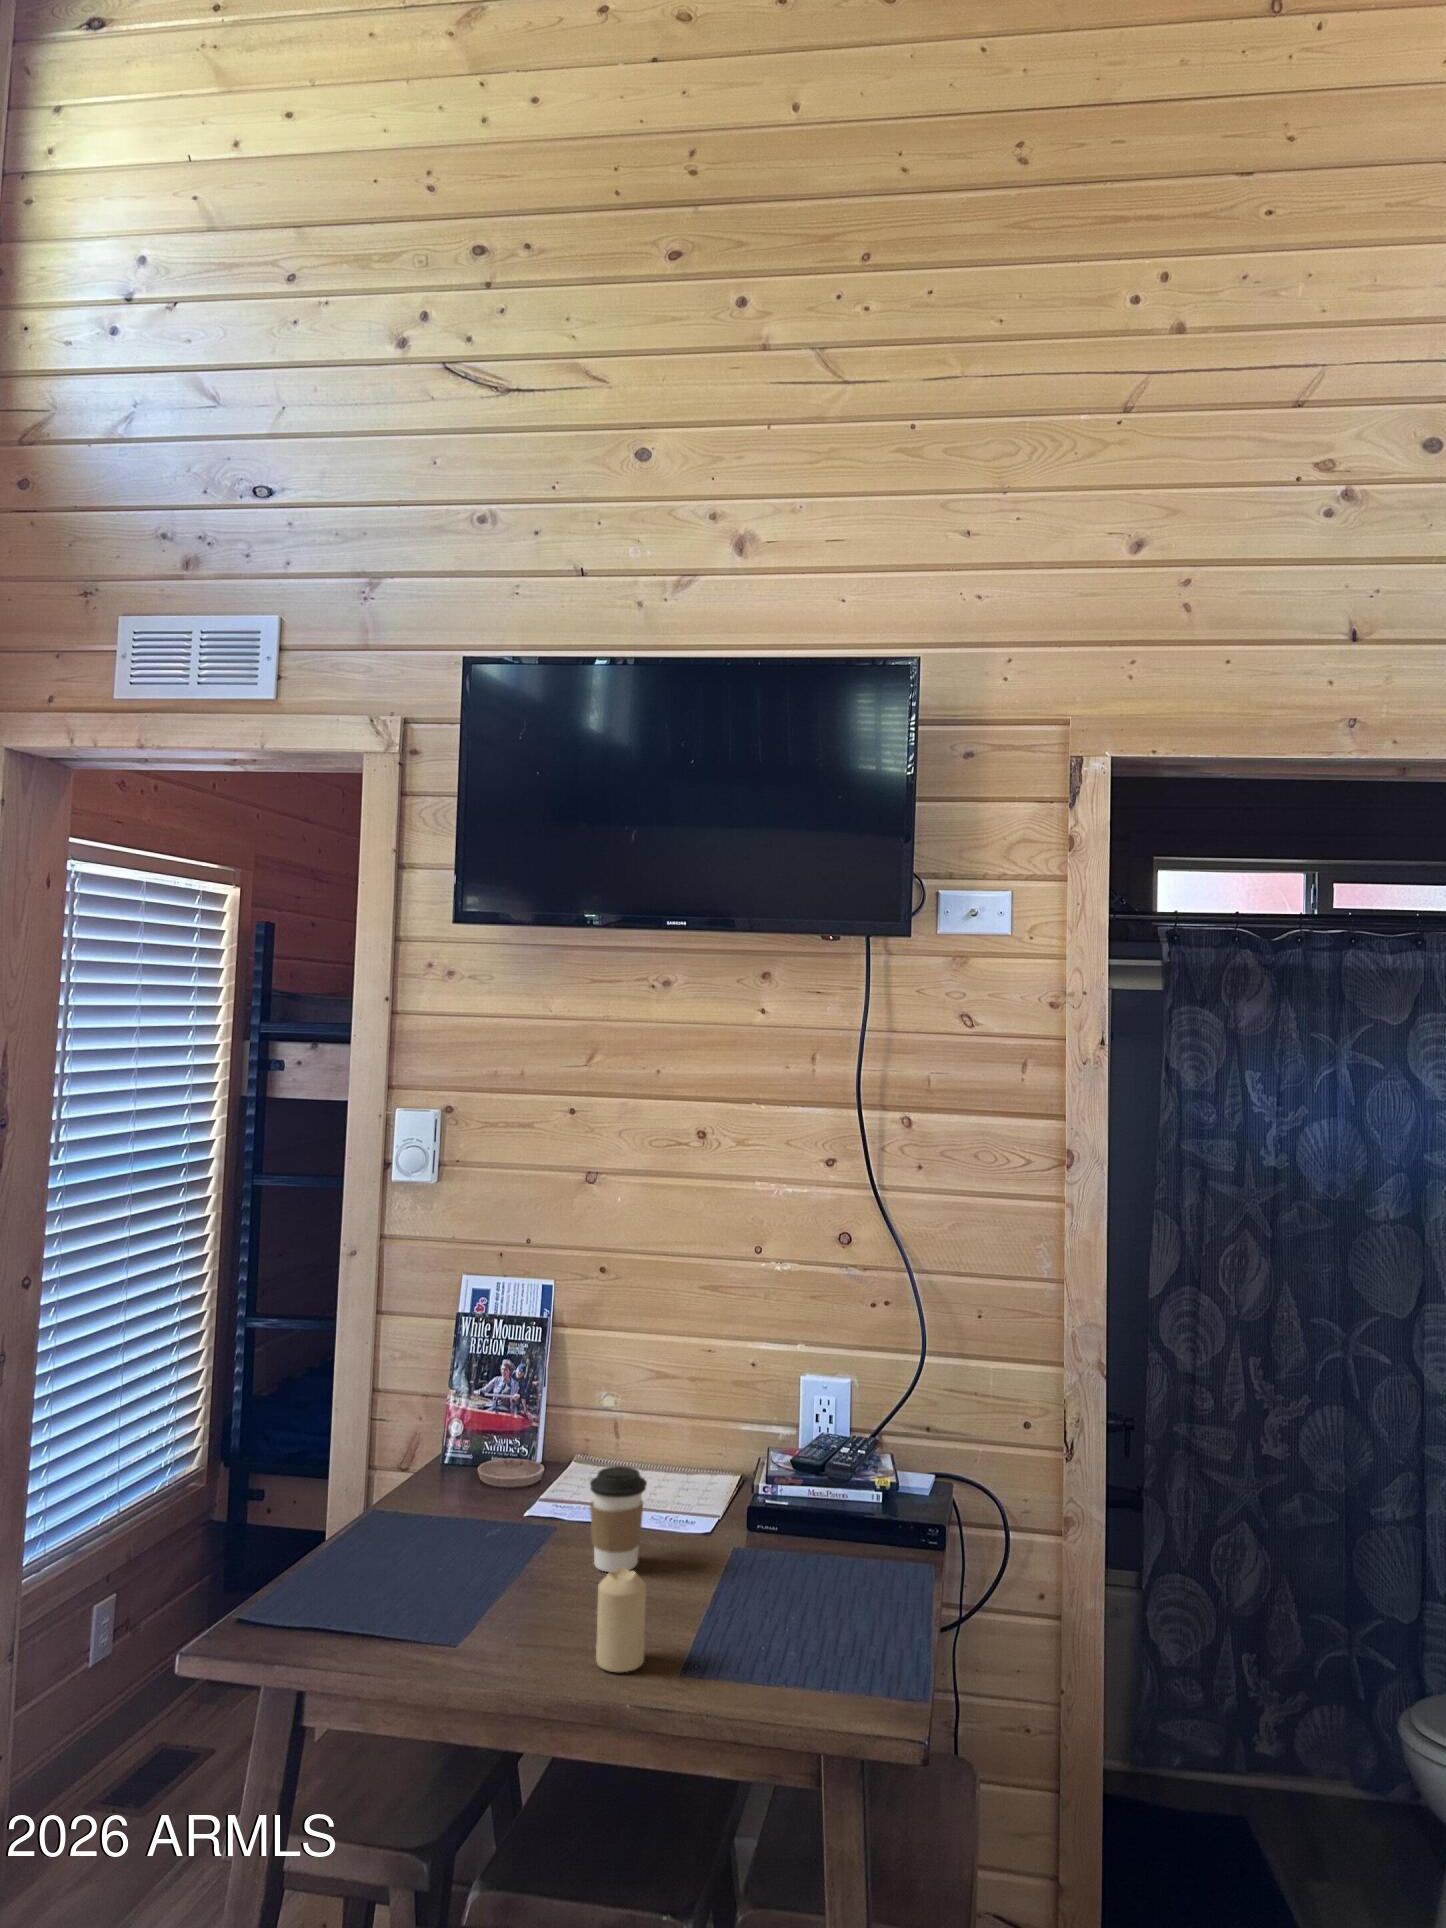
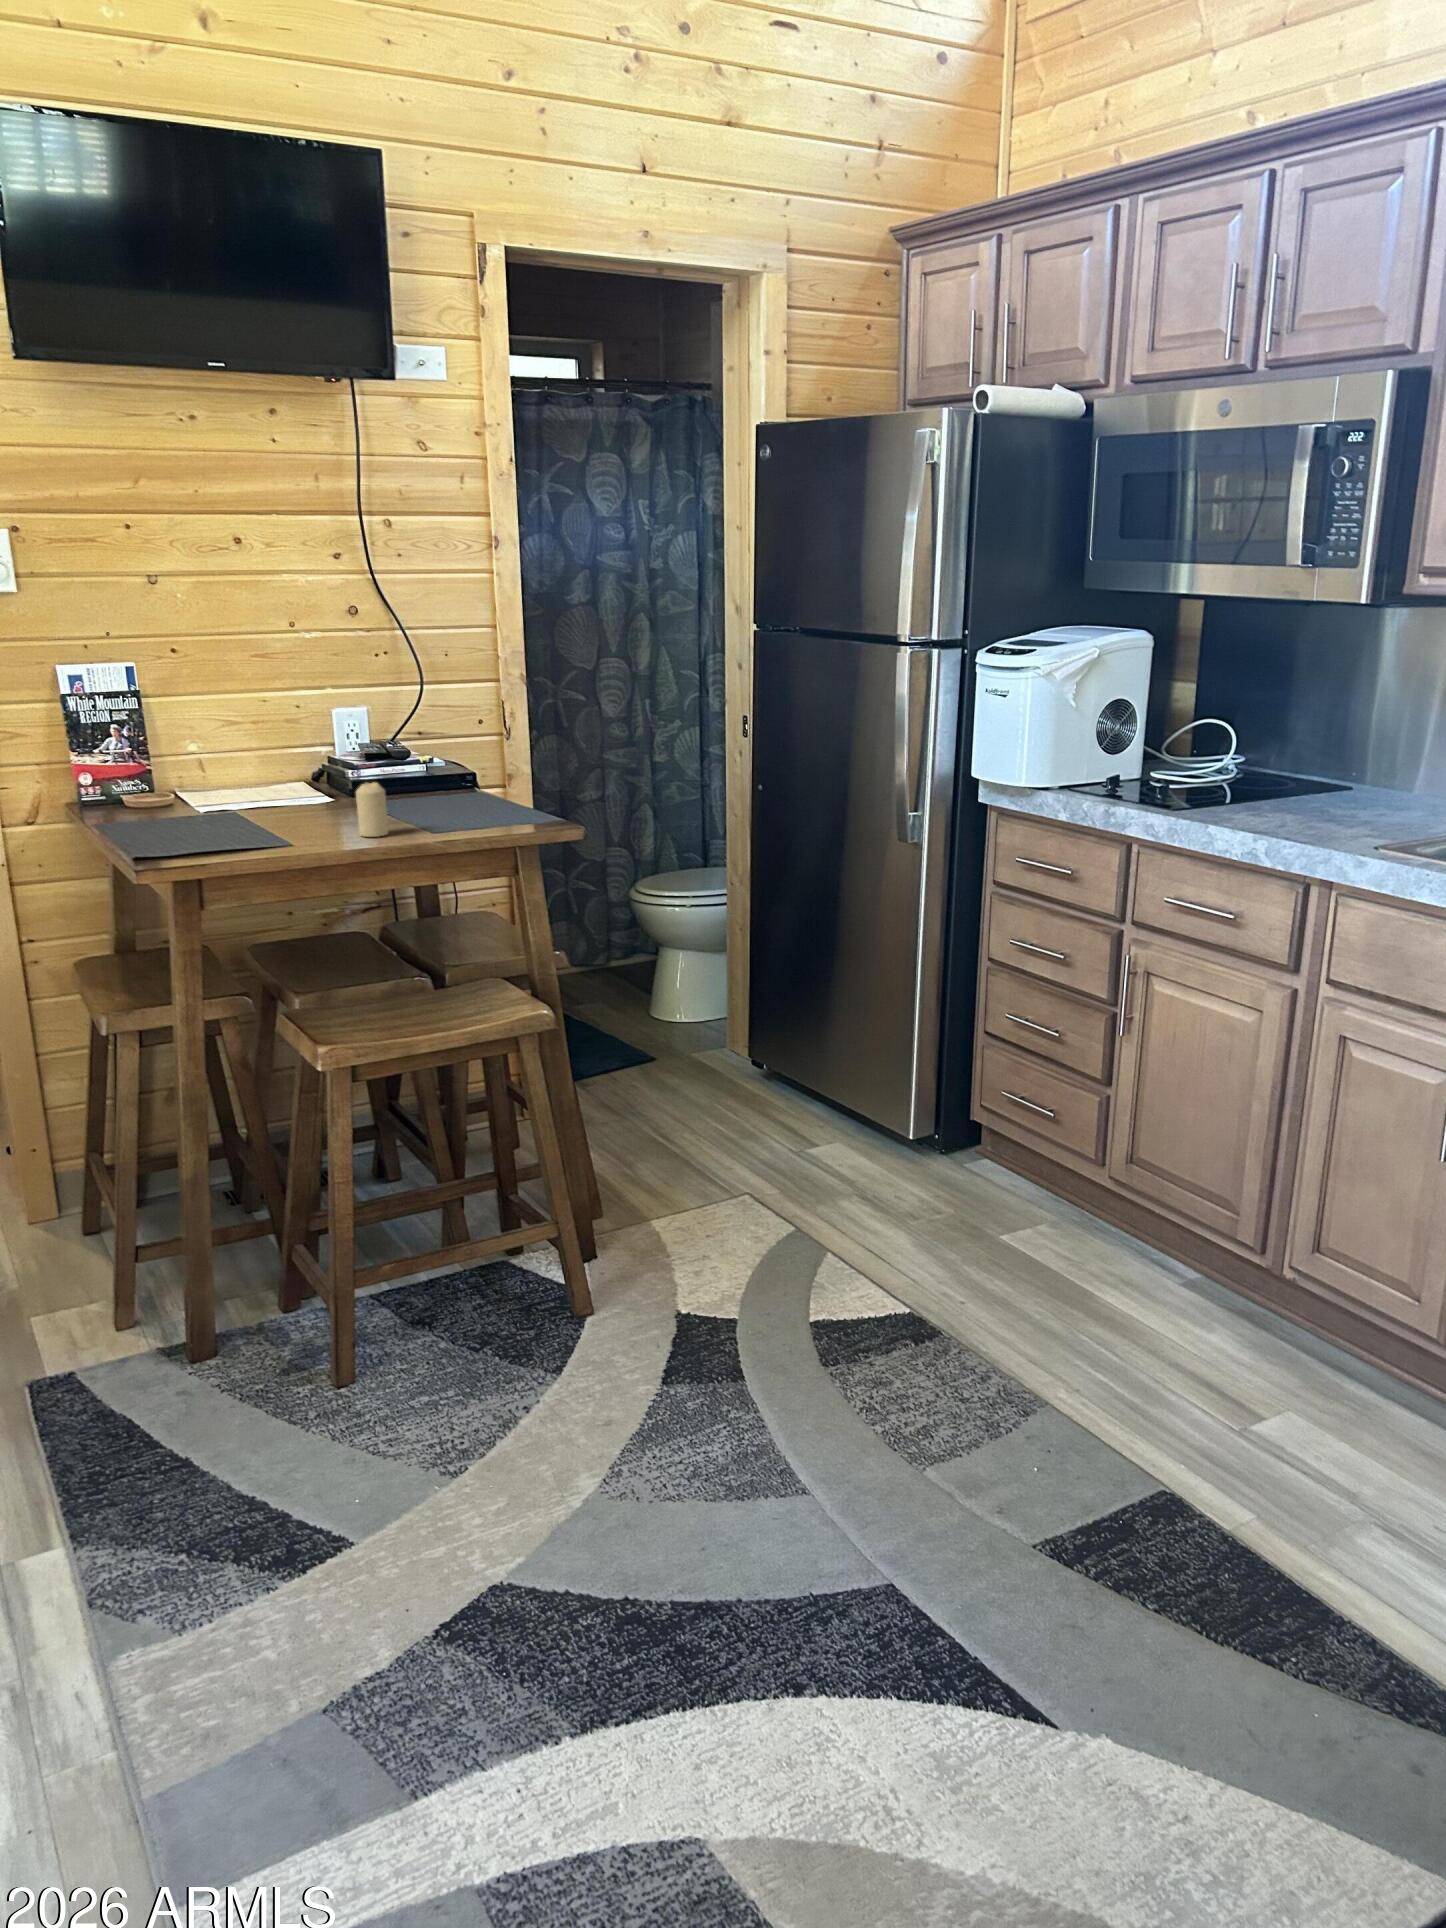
coffee cup: present [590,1466,647,1572] -> none [274,755,313,818]

